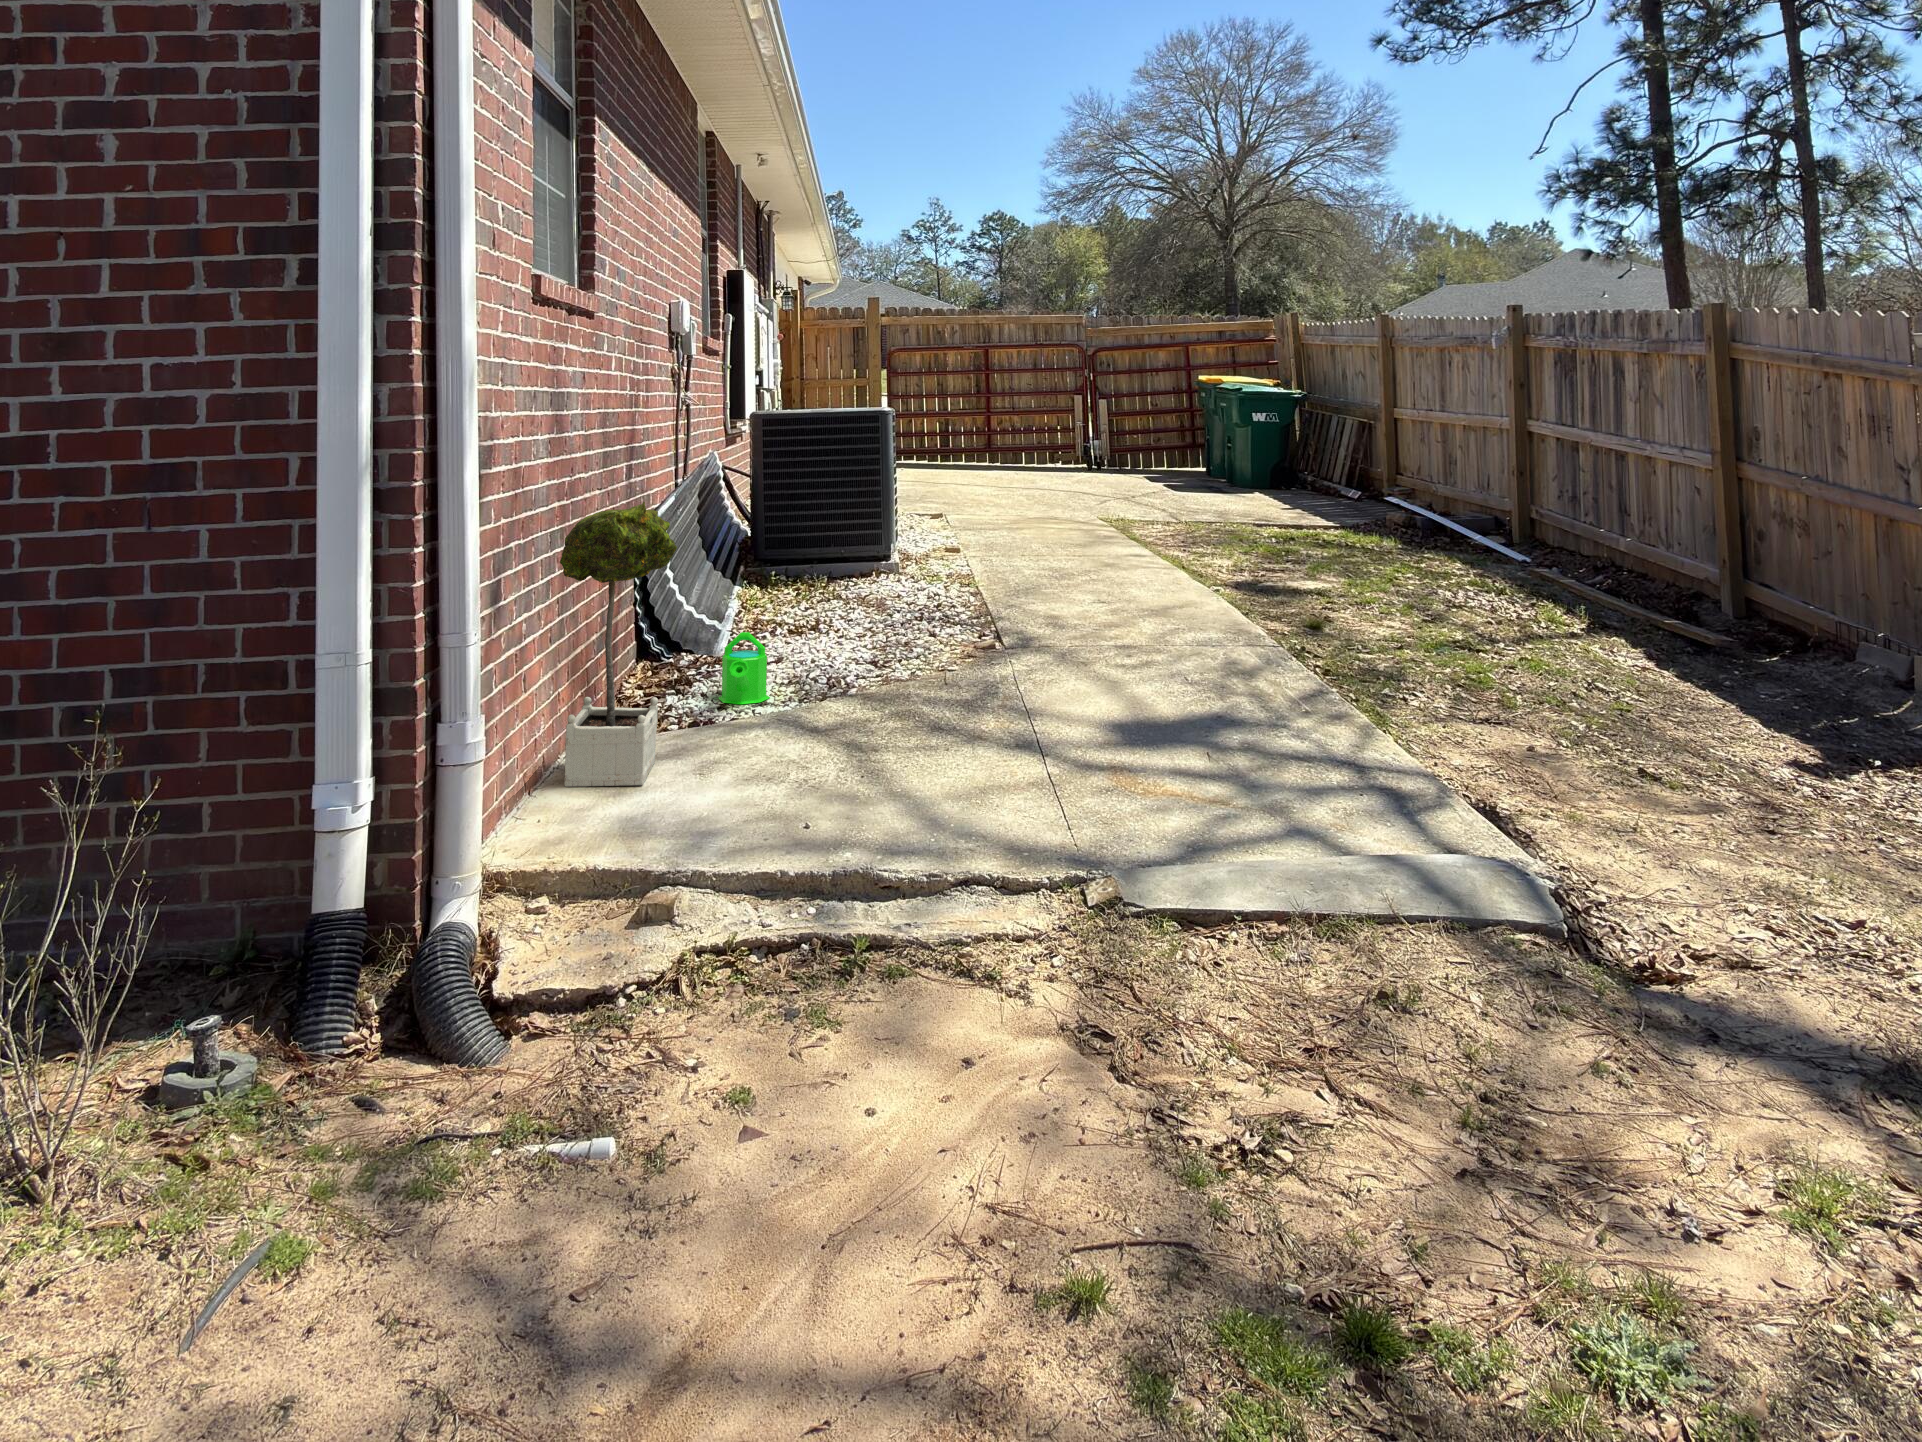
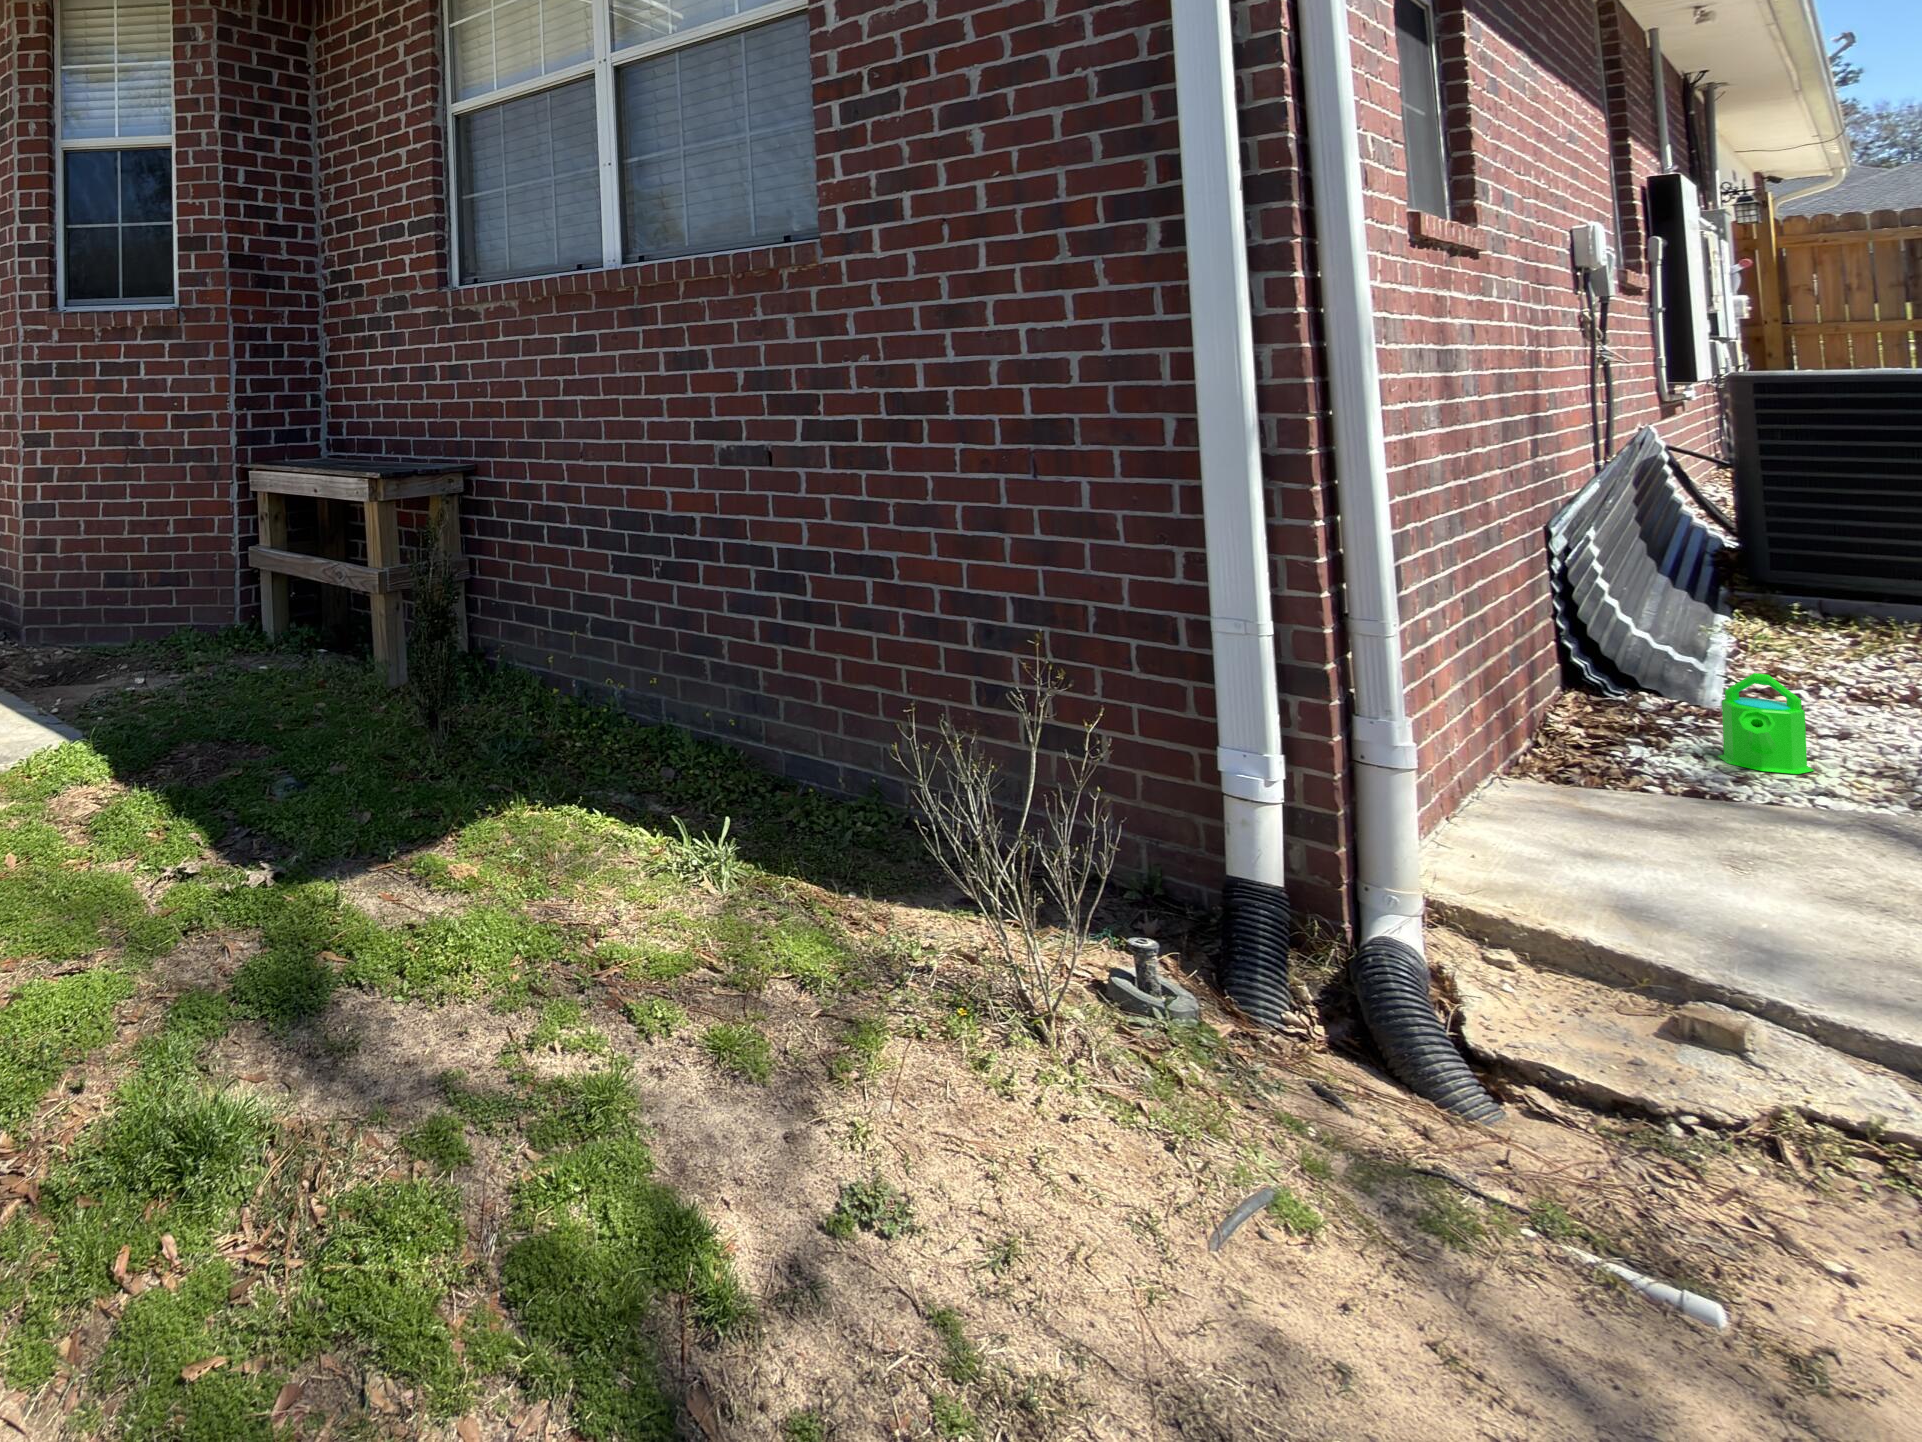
potted tree: present [560,502,677,787] -> none [1476,487,1654,843]

